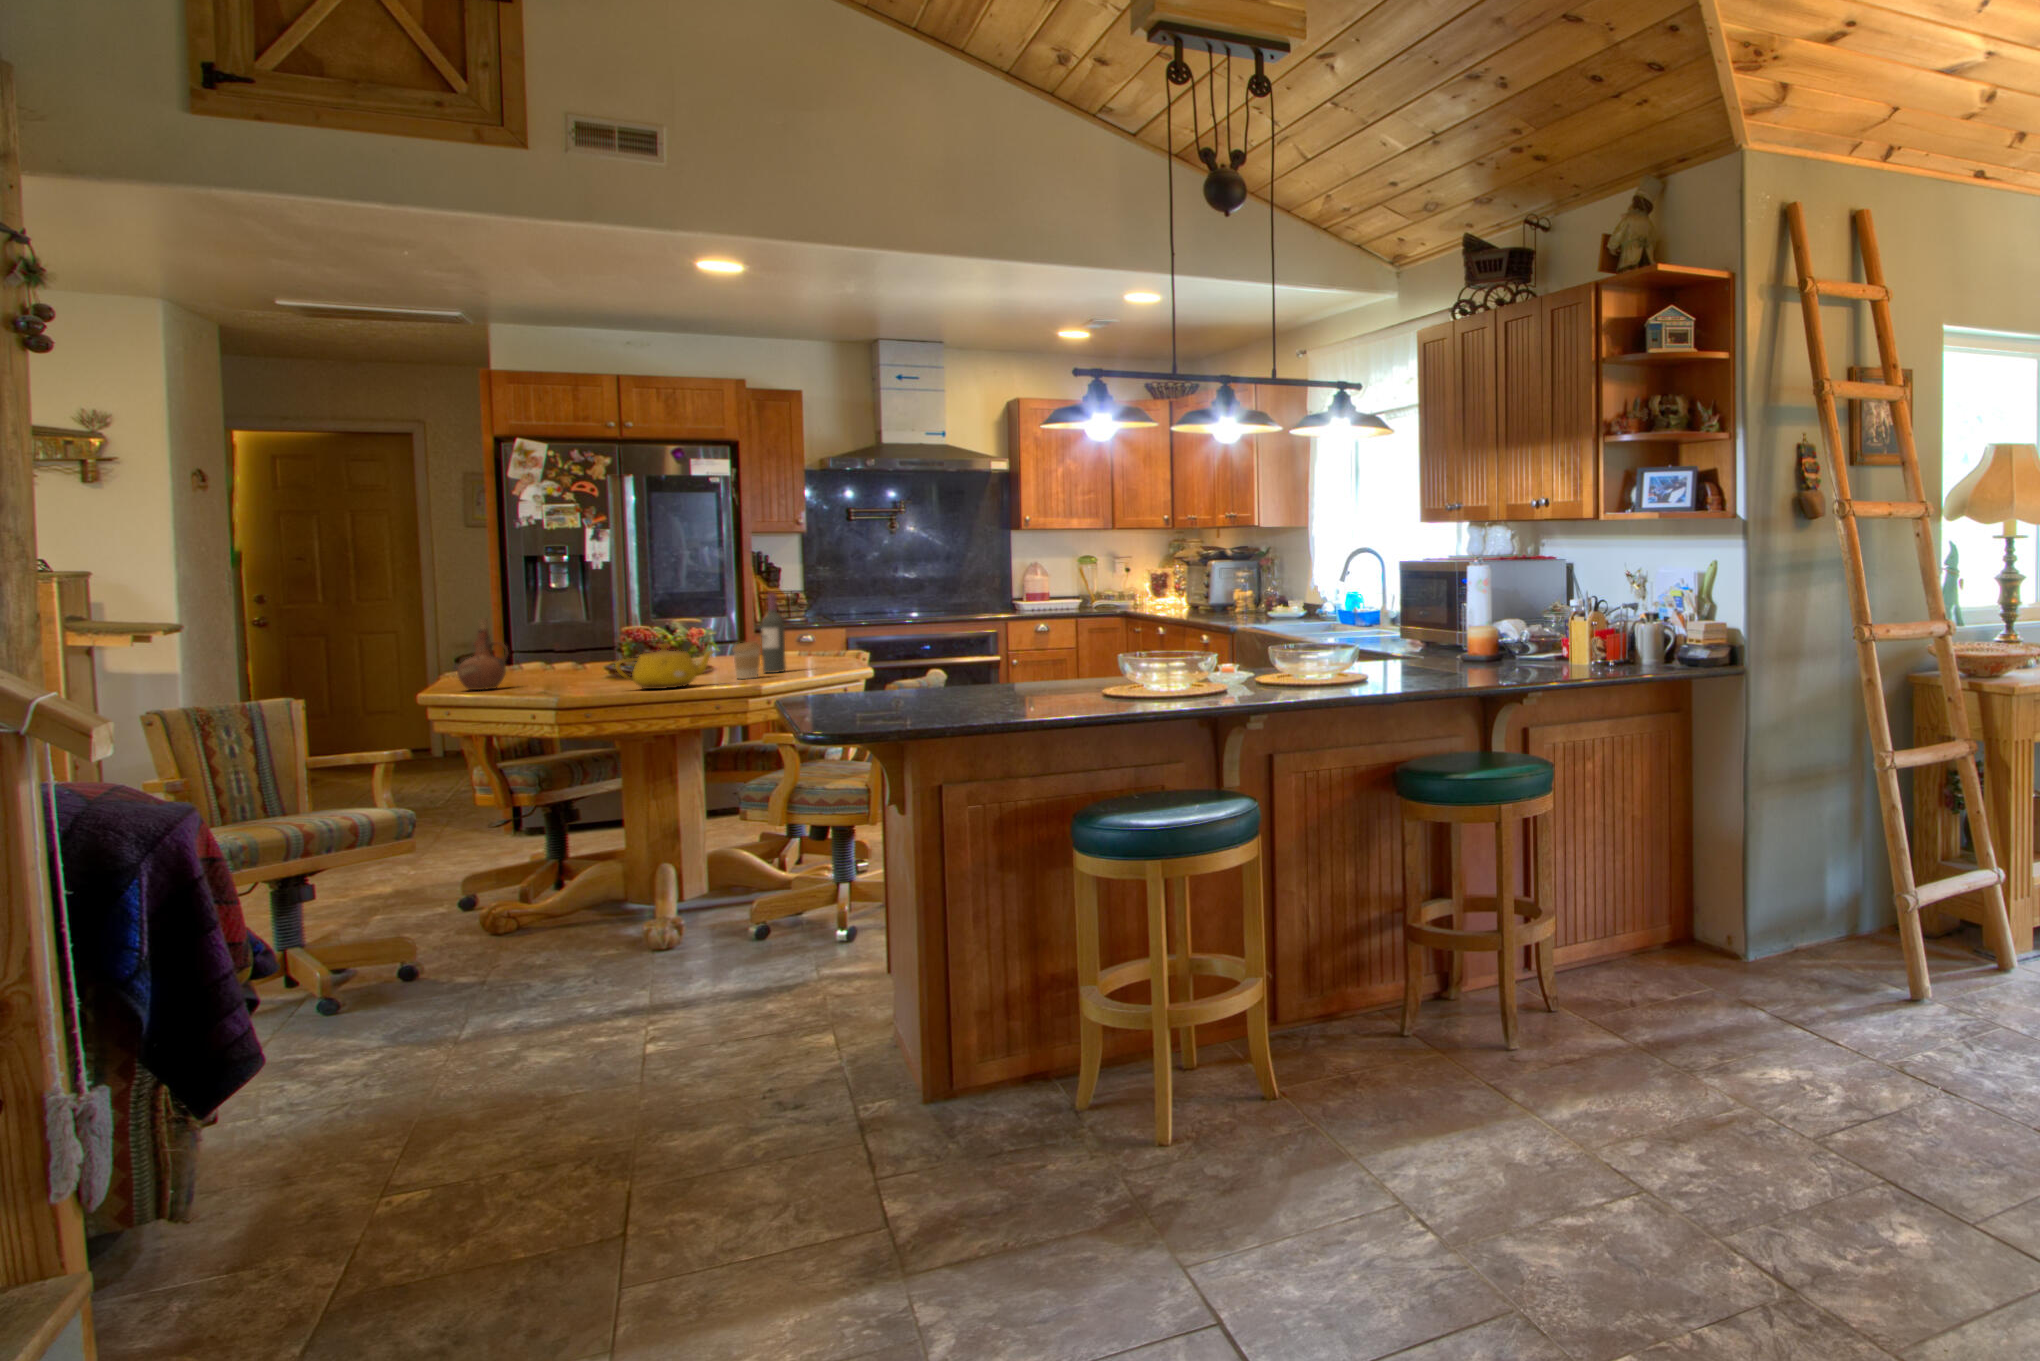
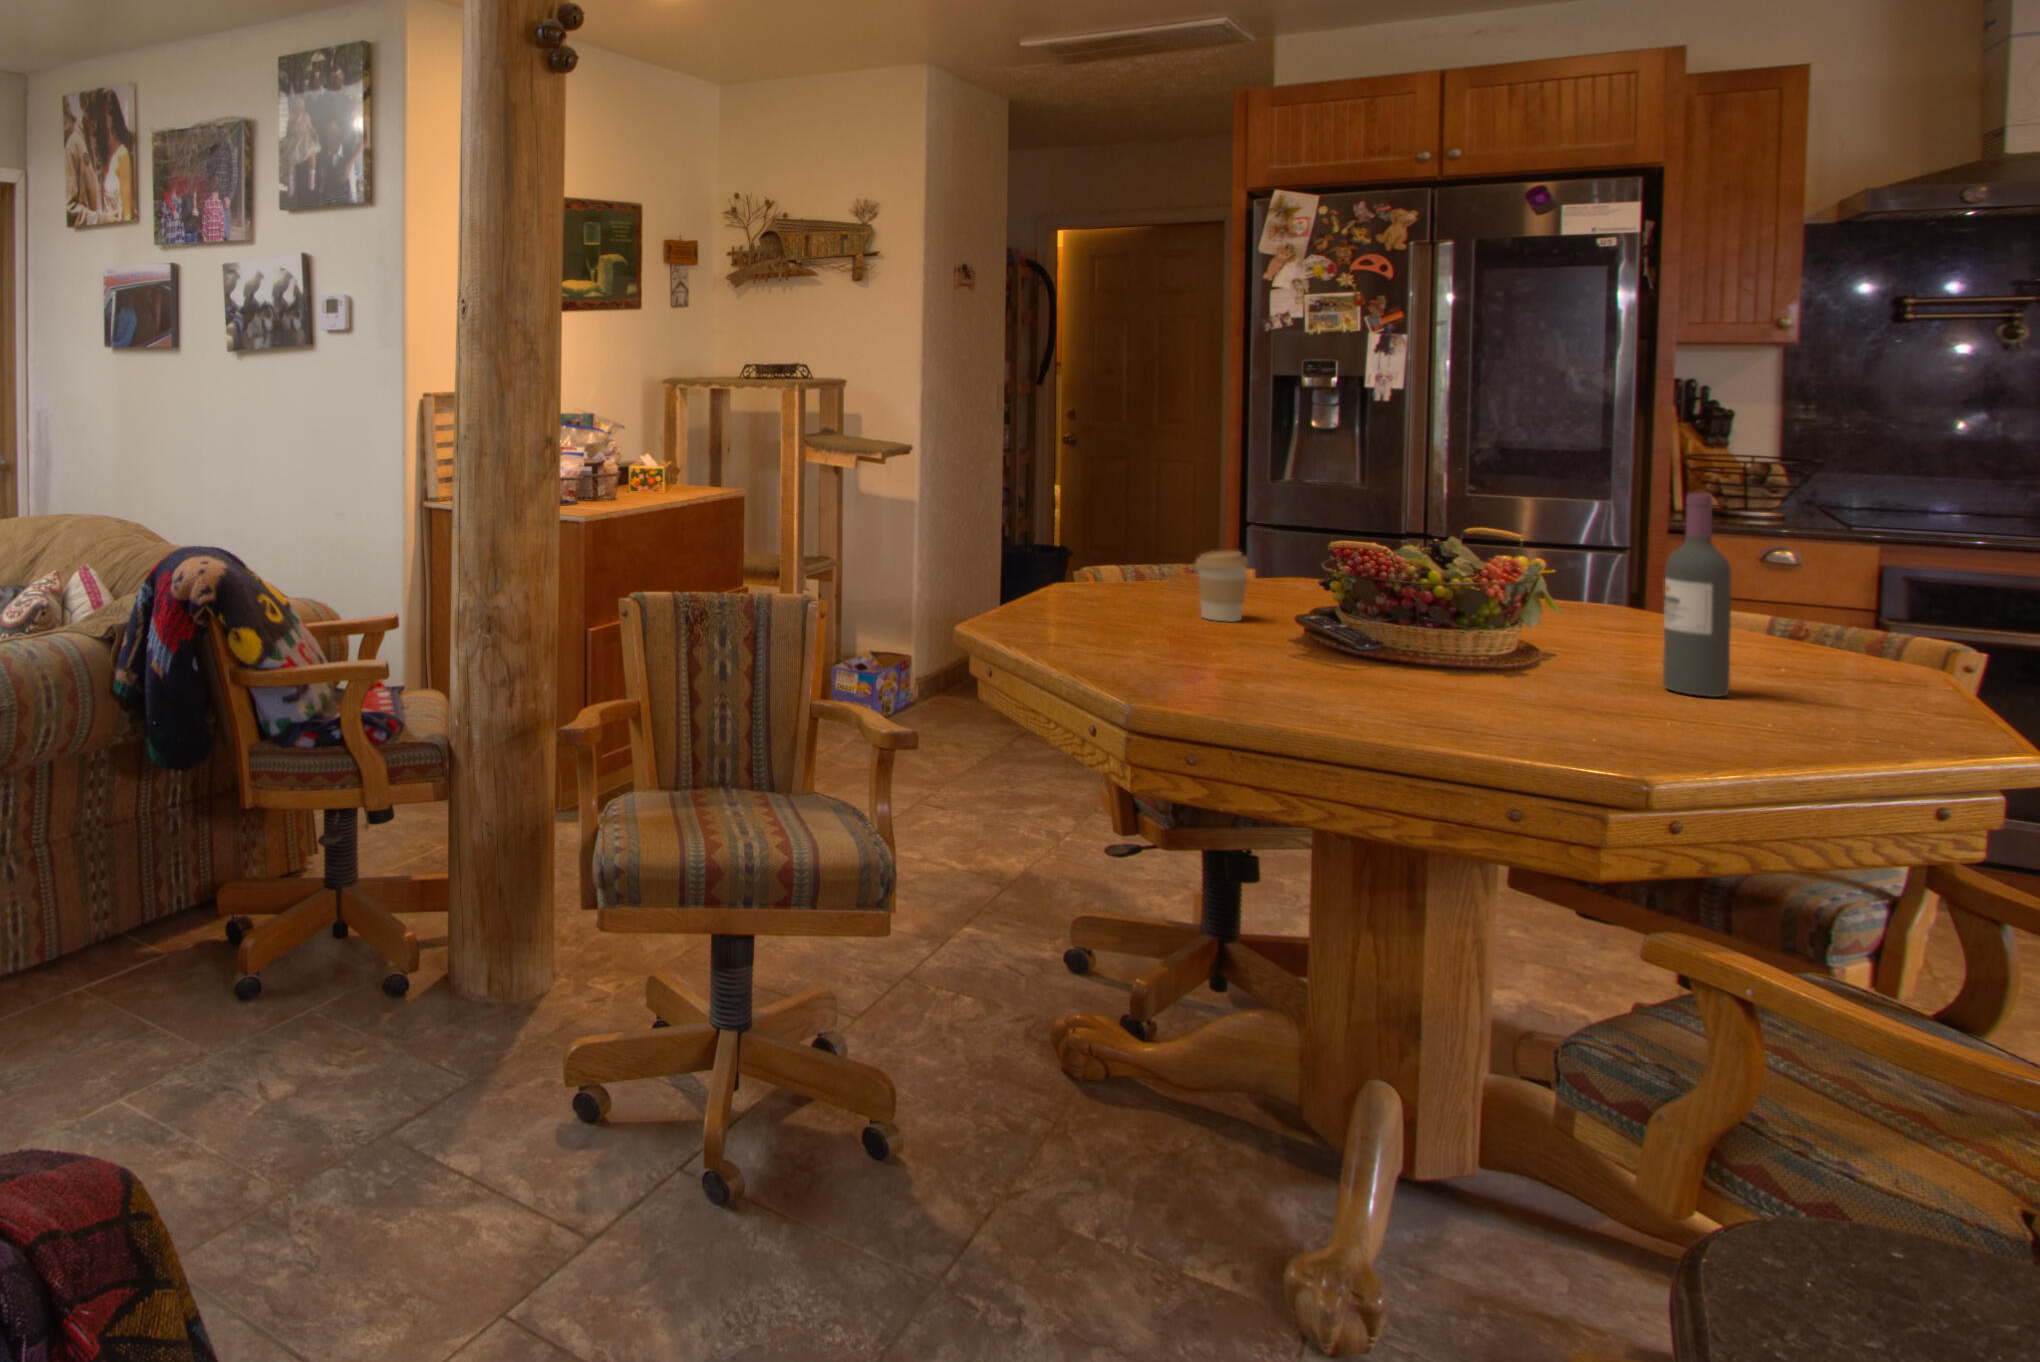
ceramic pitcher: present [457,618,508,690] -> none [1050,489,1132,620]
coffee cup: present [733,642,761,679] -> present [1196,551,1248,622]
teapot: present [615,644,714,689] -> none [1277,602,1529,716]

